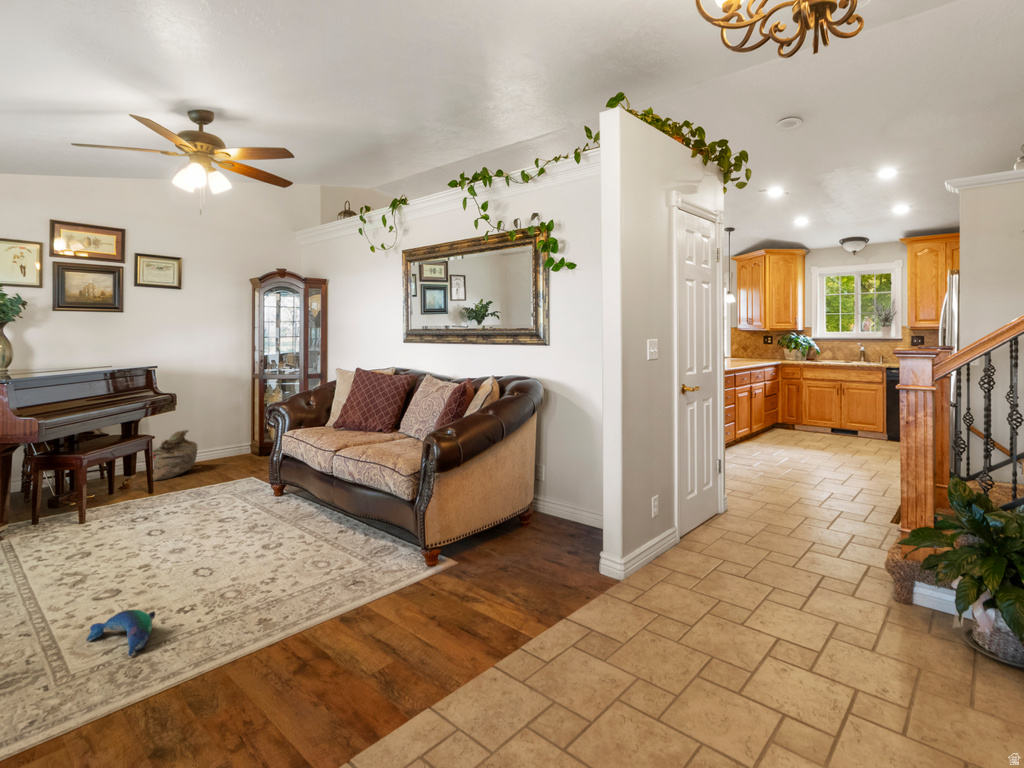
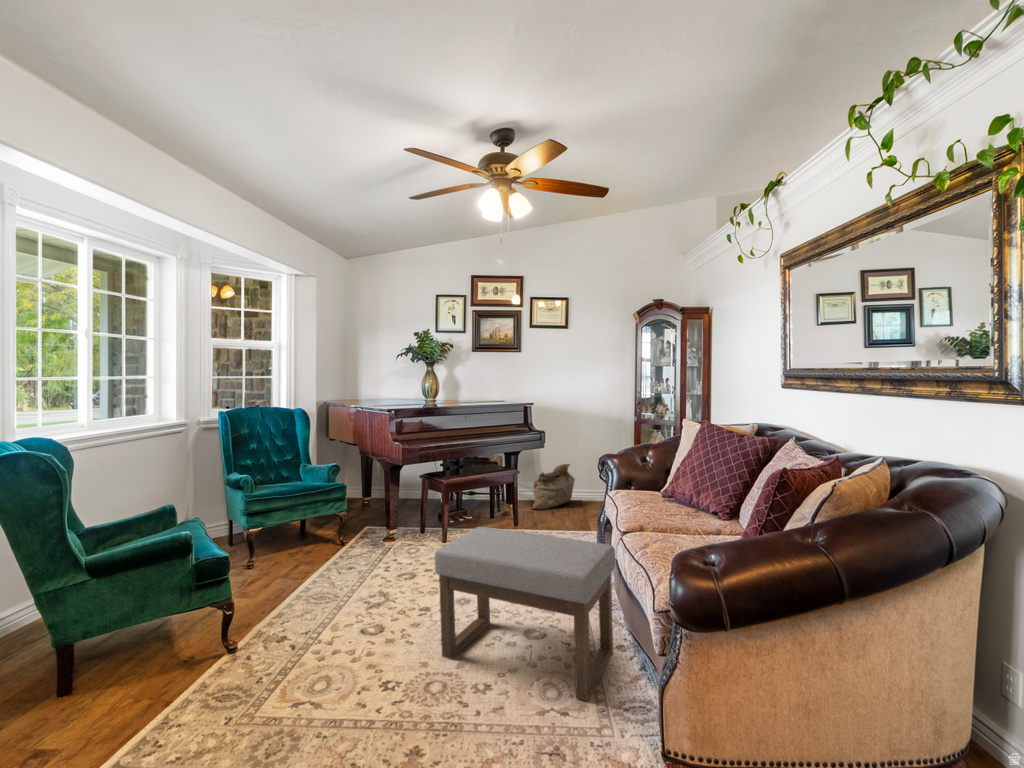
ottoman: none [200,456,352,578] -> present [435,527,615,701]
plush toy: present [87,610,155,656] -> none [276,680,329,745]

